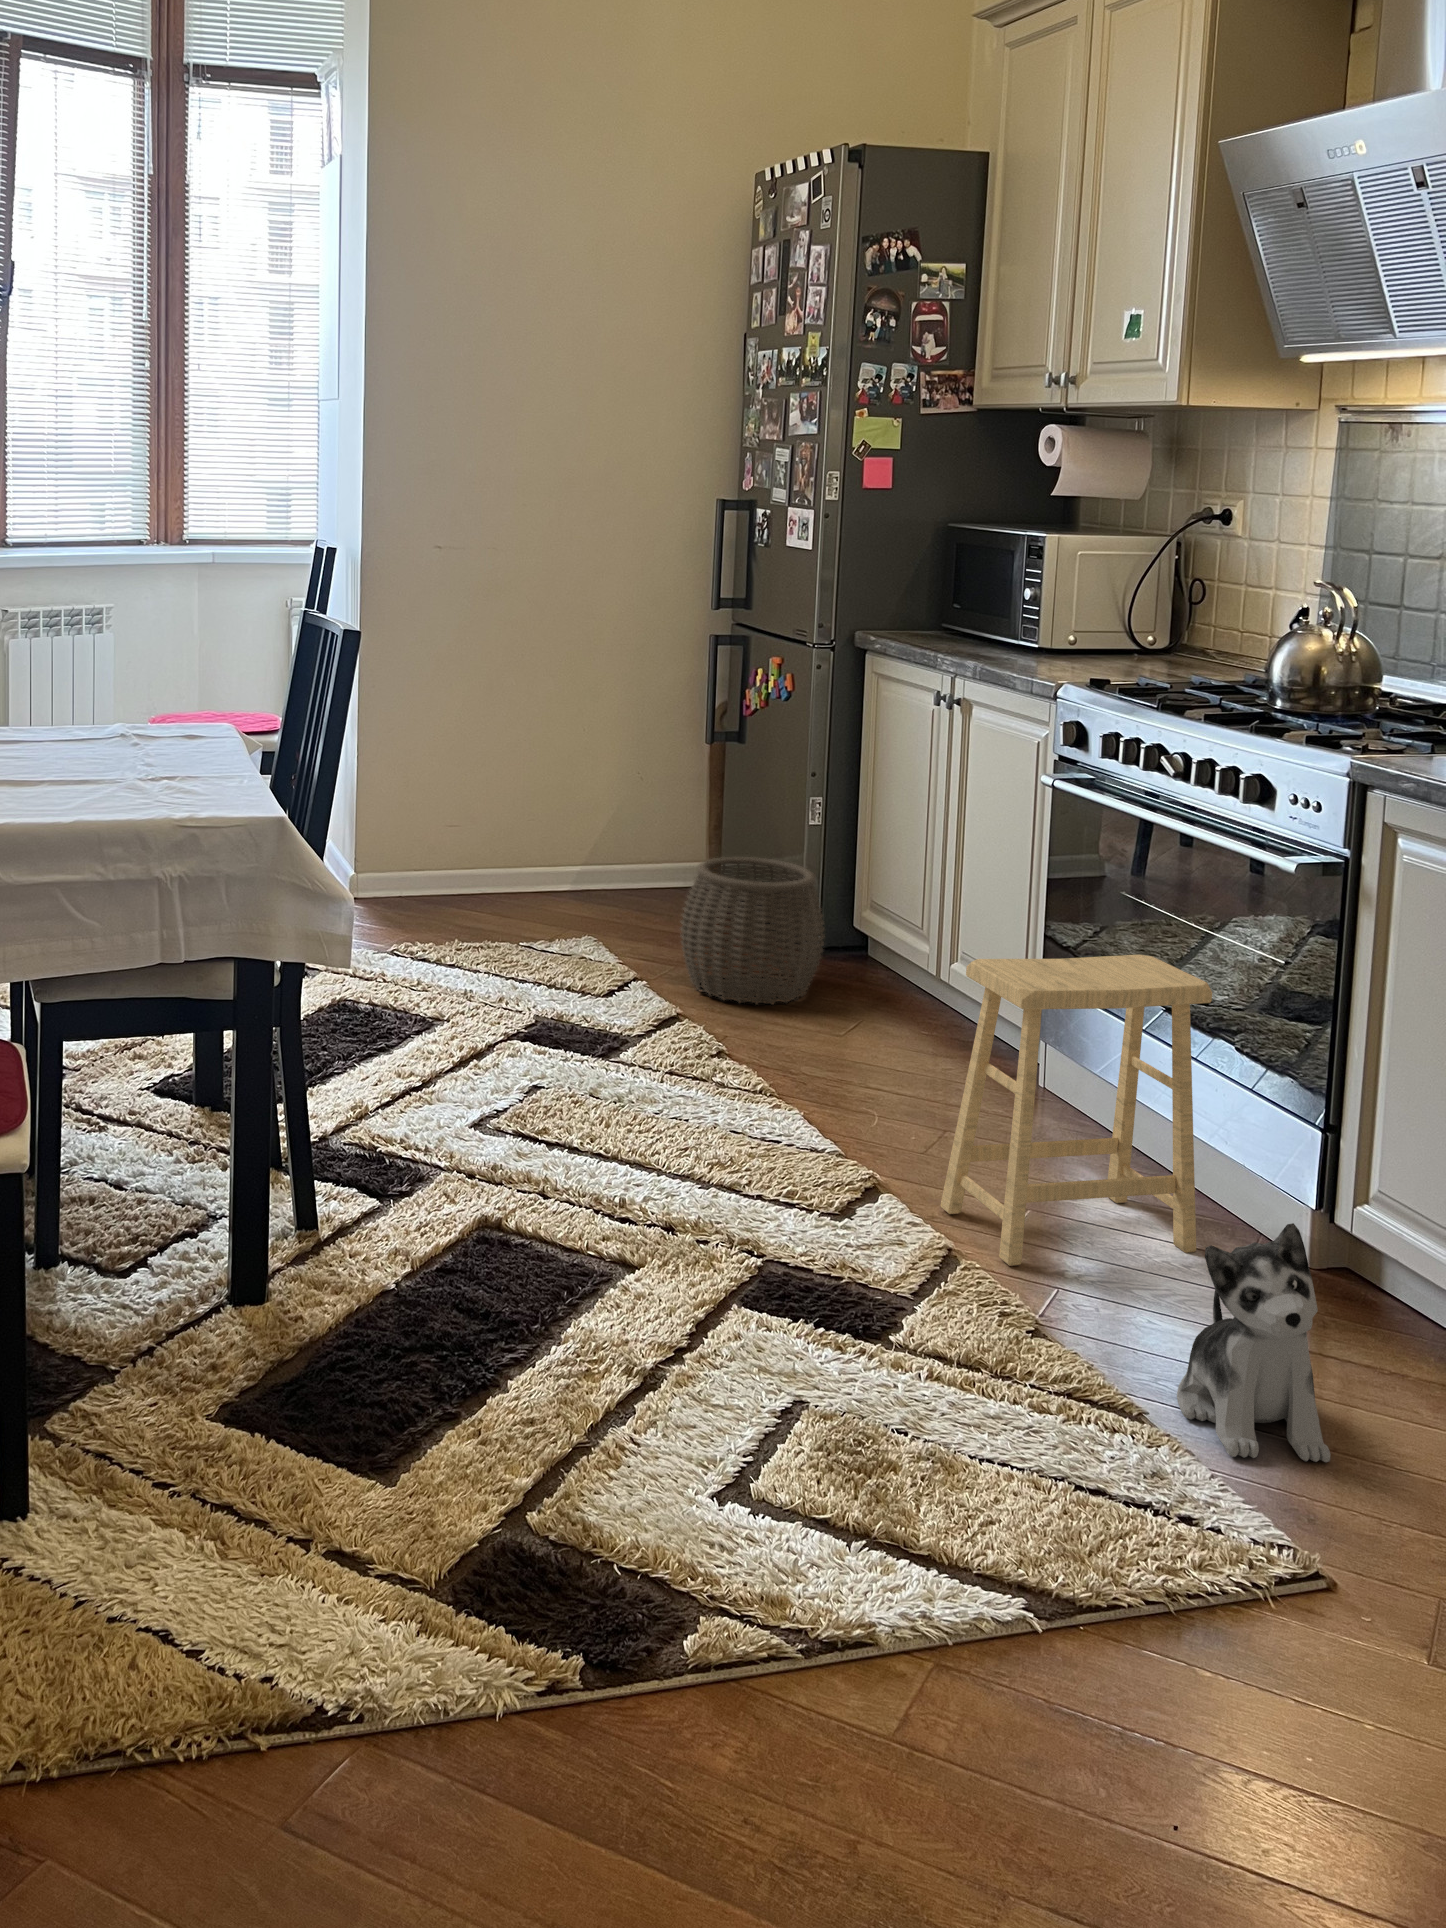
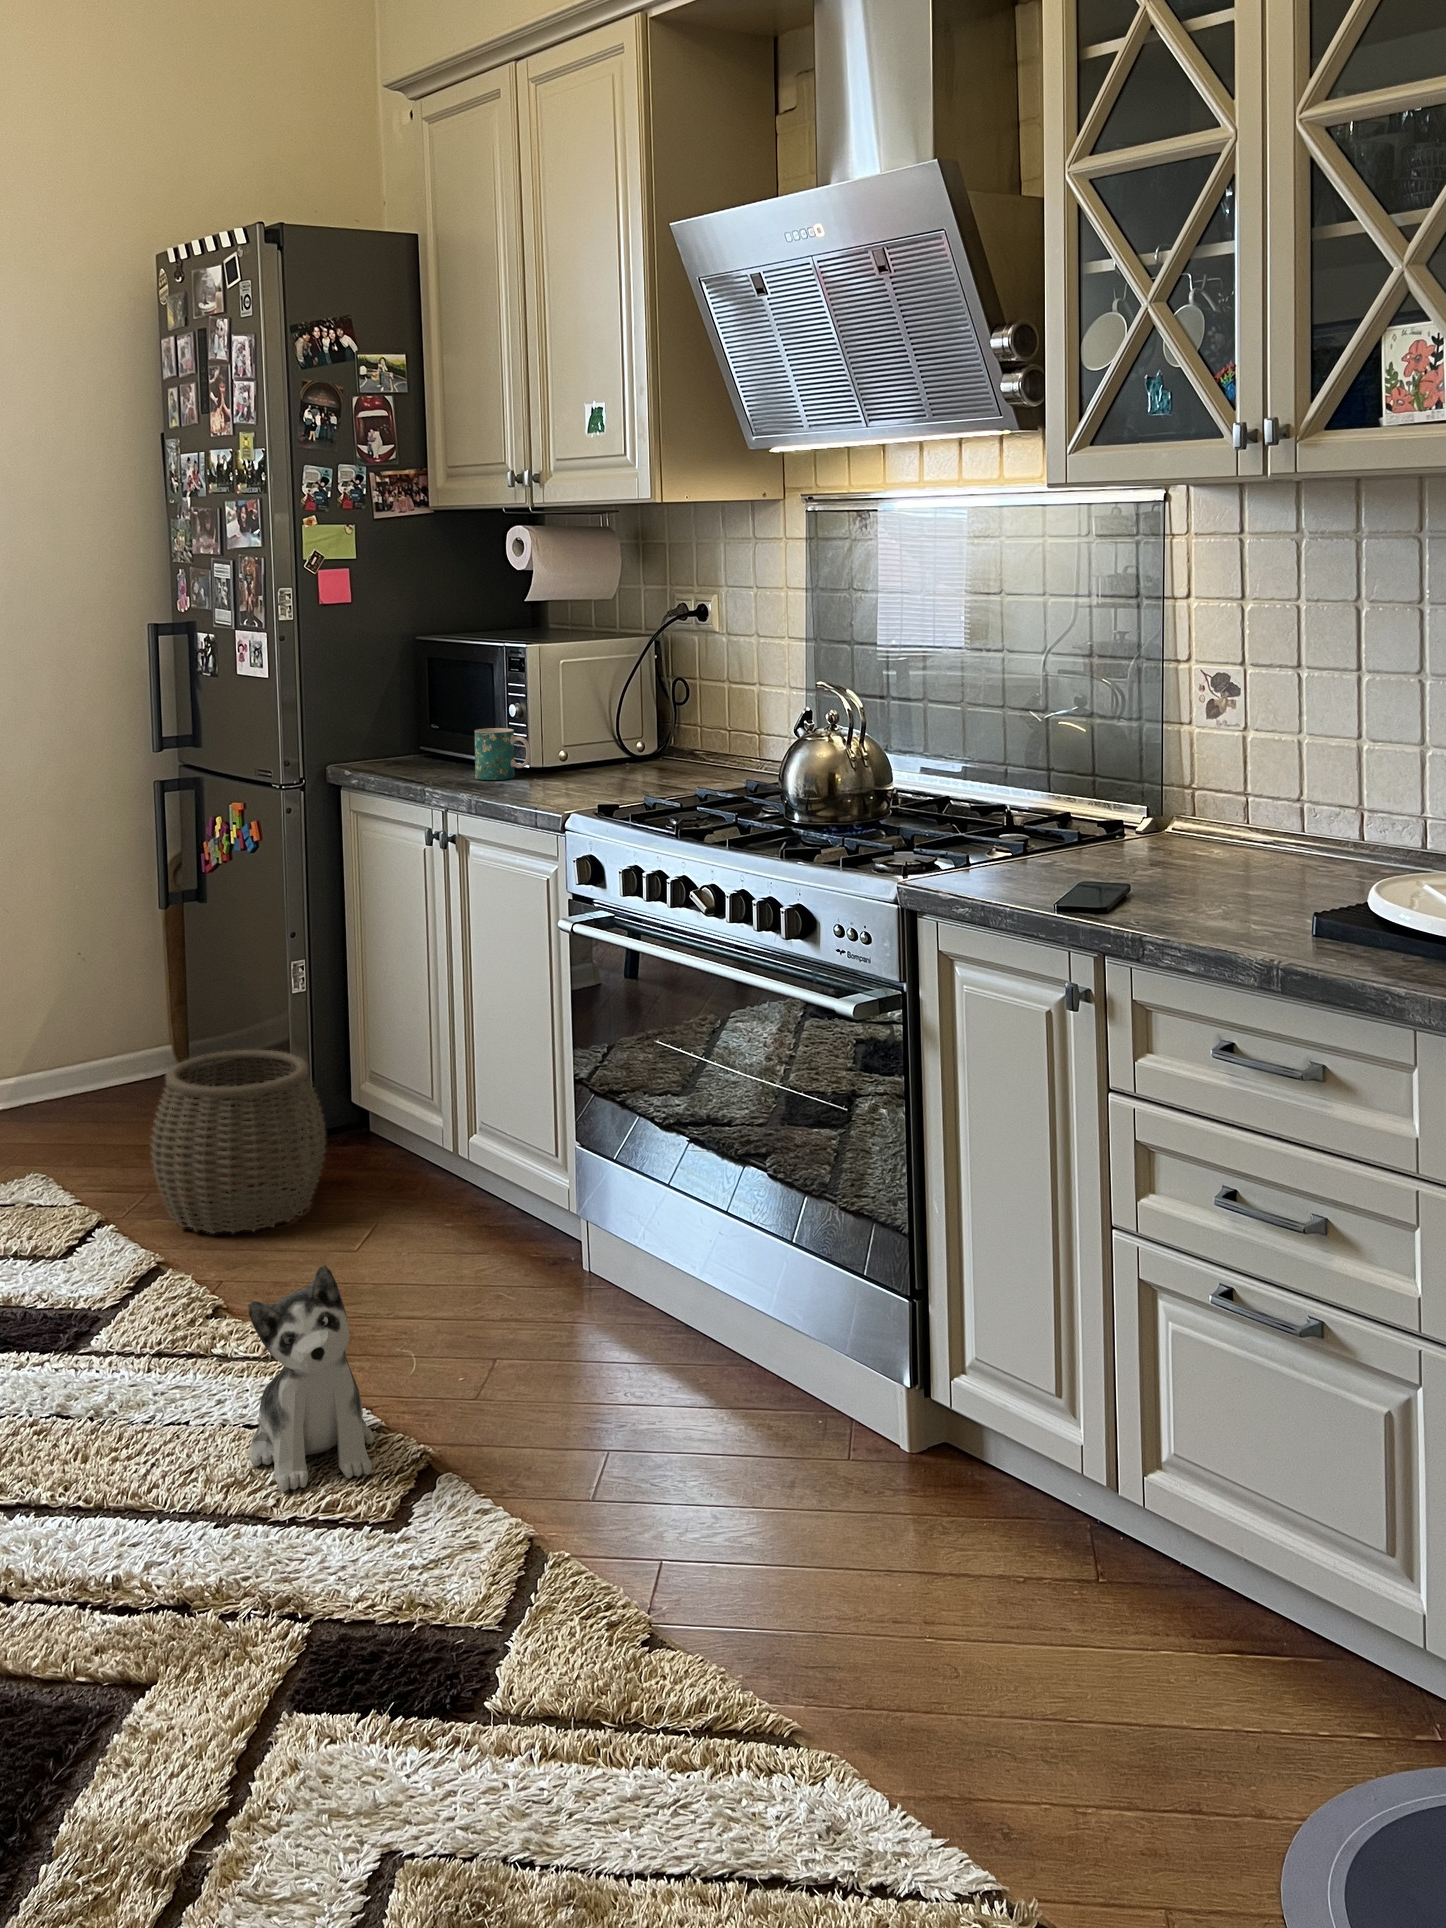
mug: none [986,605,1039,651] -> present [475,728,530,780]
footstool: present [940,954,1212,1266] -> none [511,1132,795,1544]
plush toy: present [1177,1223,1331,1462] -> present [248,1265,374,1492]

